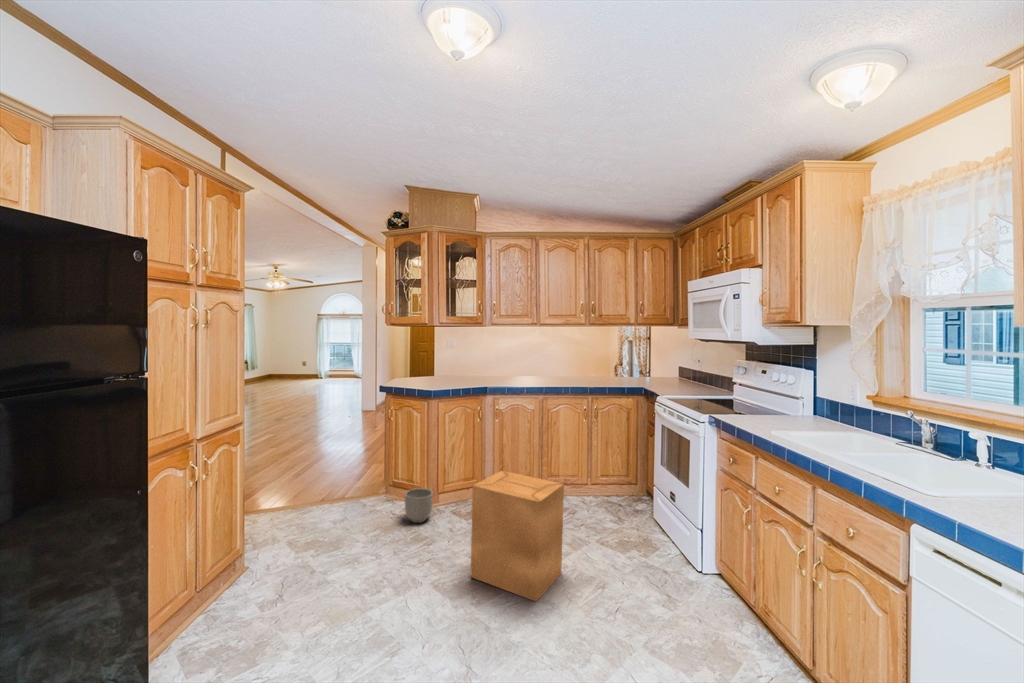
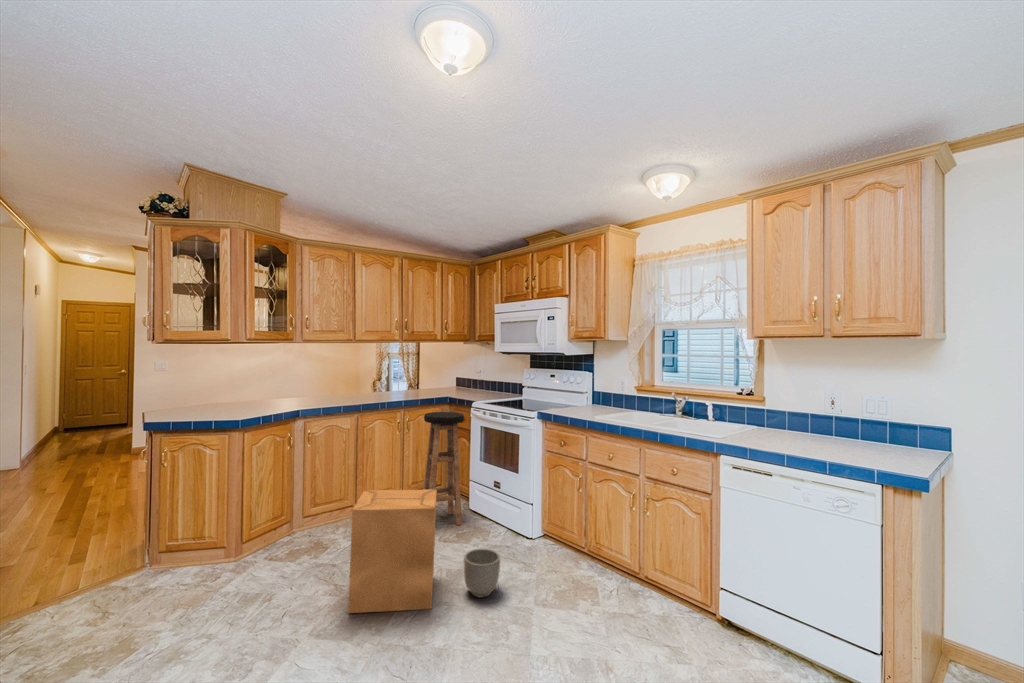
bar stool: none [592,404,637,530] -> present [423,412,464,525]
planter: present [404,488,433,523] -> present [464,549,500,597]

